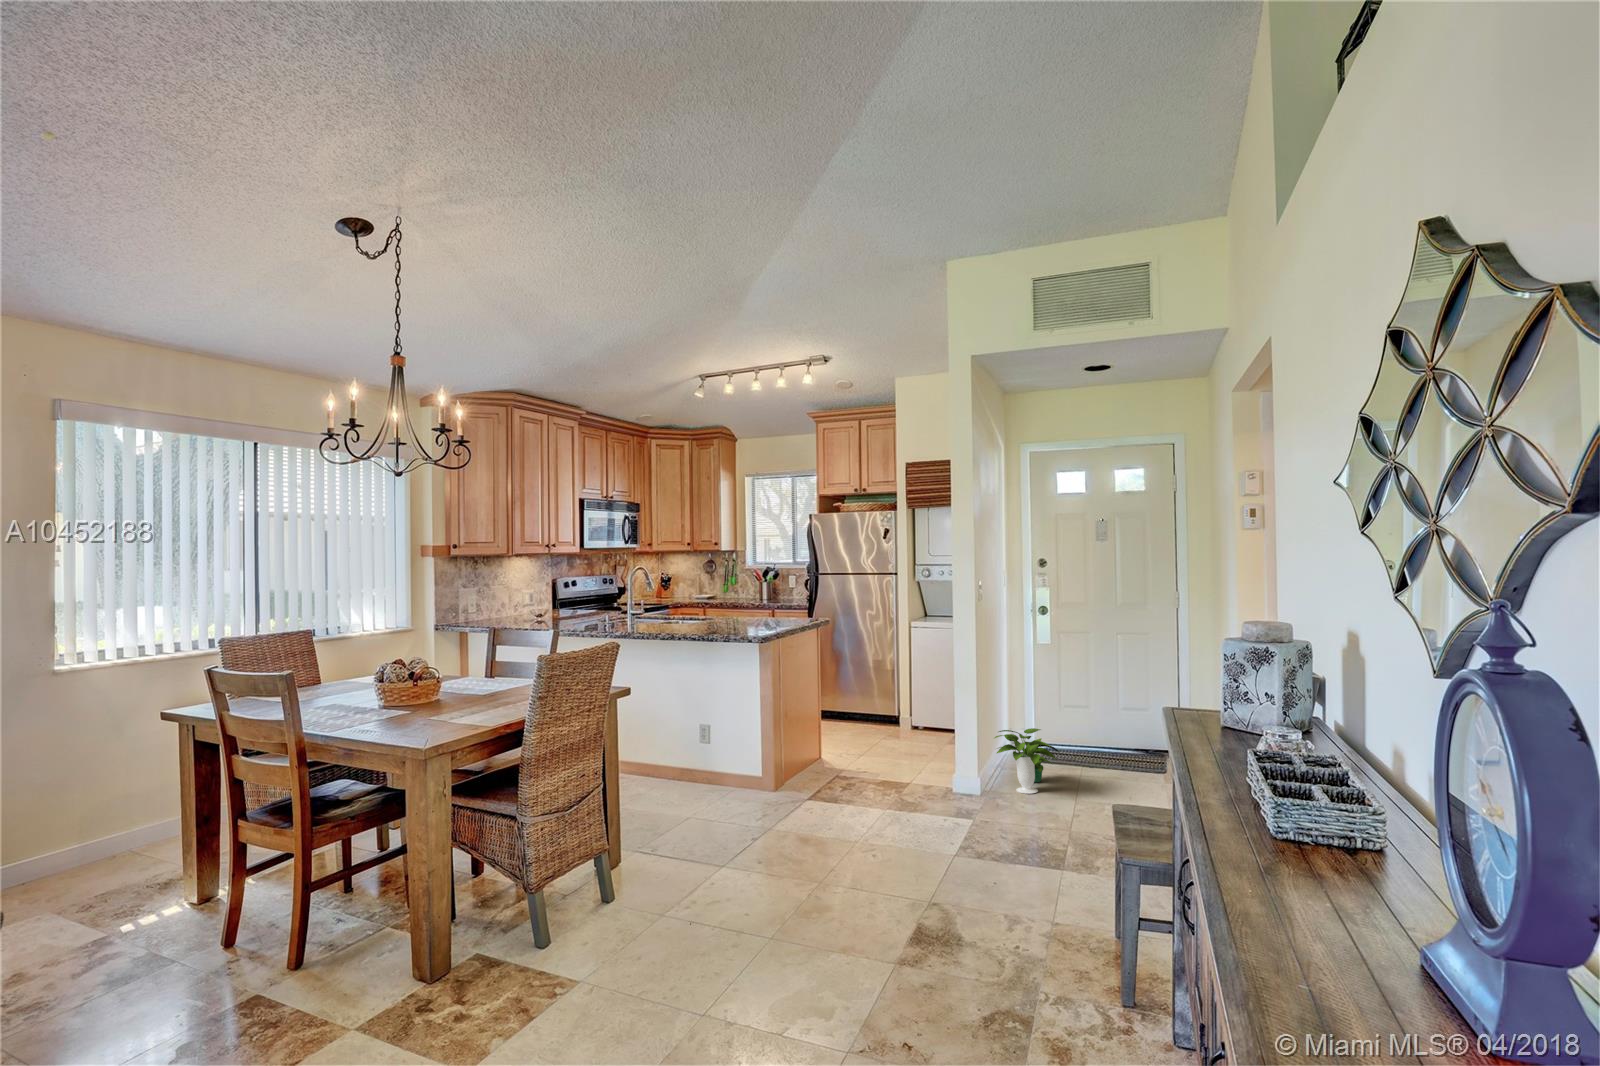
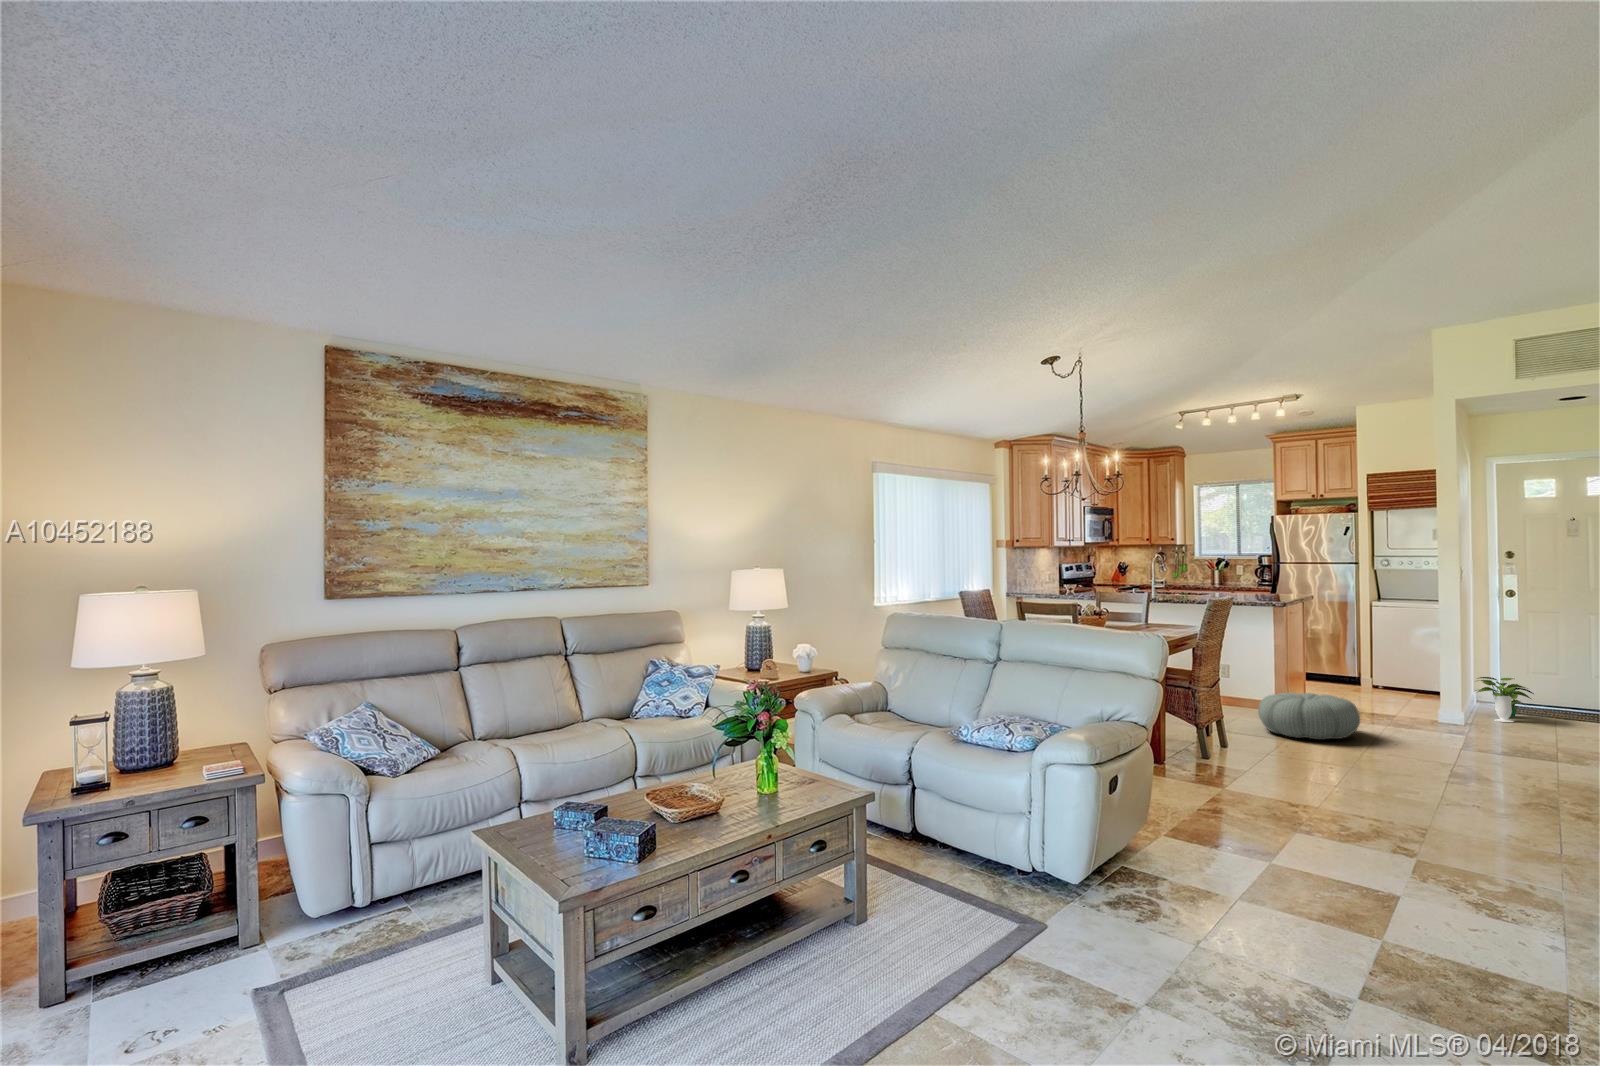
pouf: none [675,787,819,883] -> present [1258,692,1360,739]

